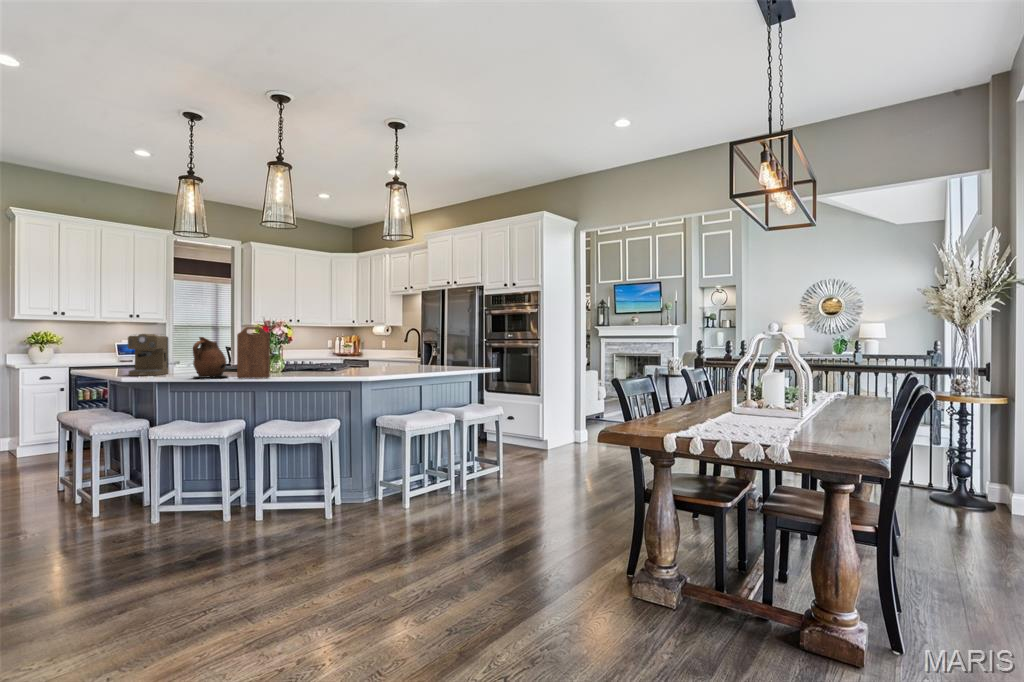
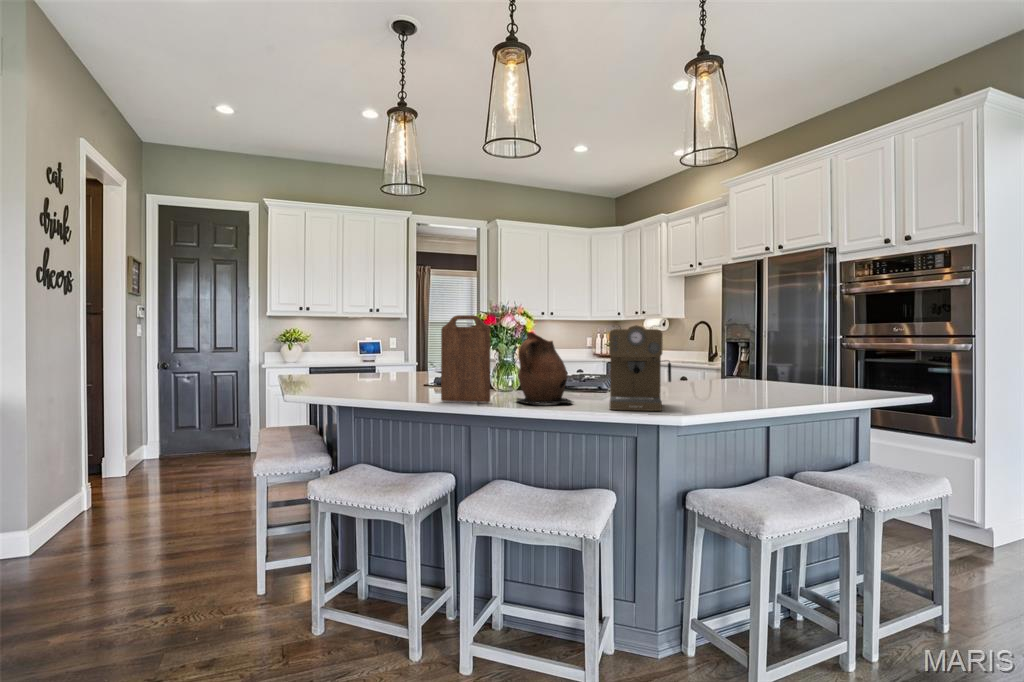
coffee maker: present [128,334,169,376] -> present [609,325,671,411]
ceramic pitcher: present [193,337,228,378] -> present [517,333,572,403]

